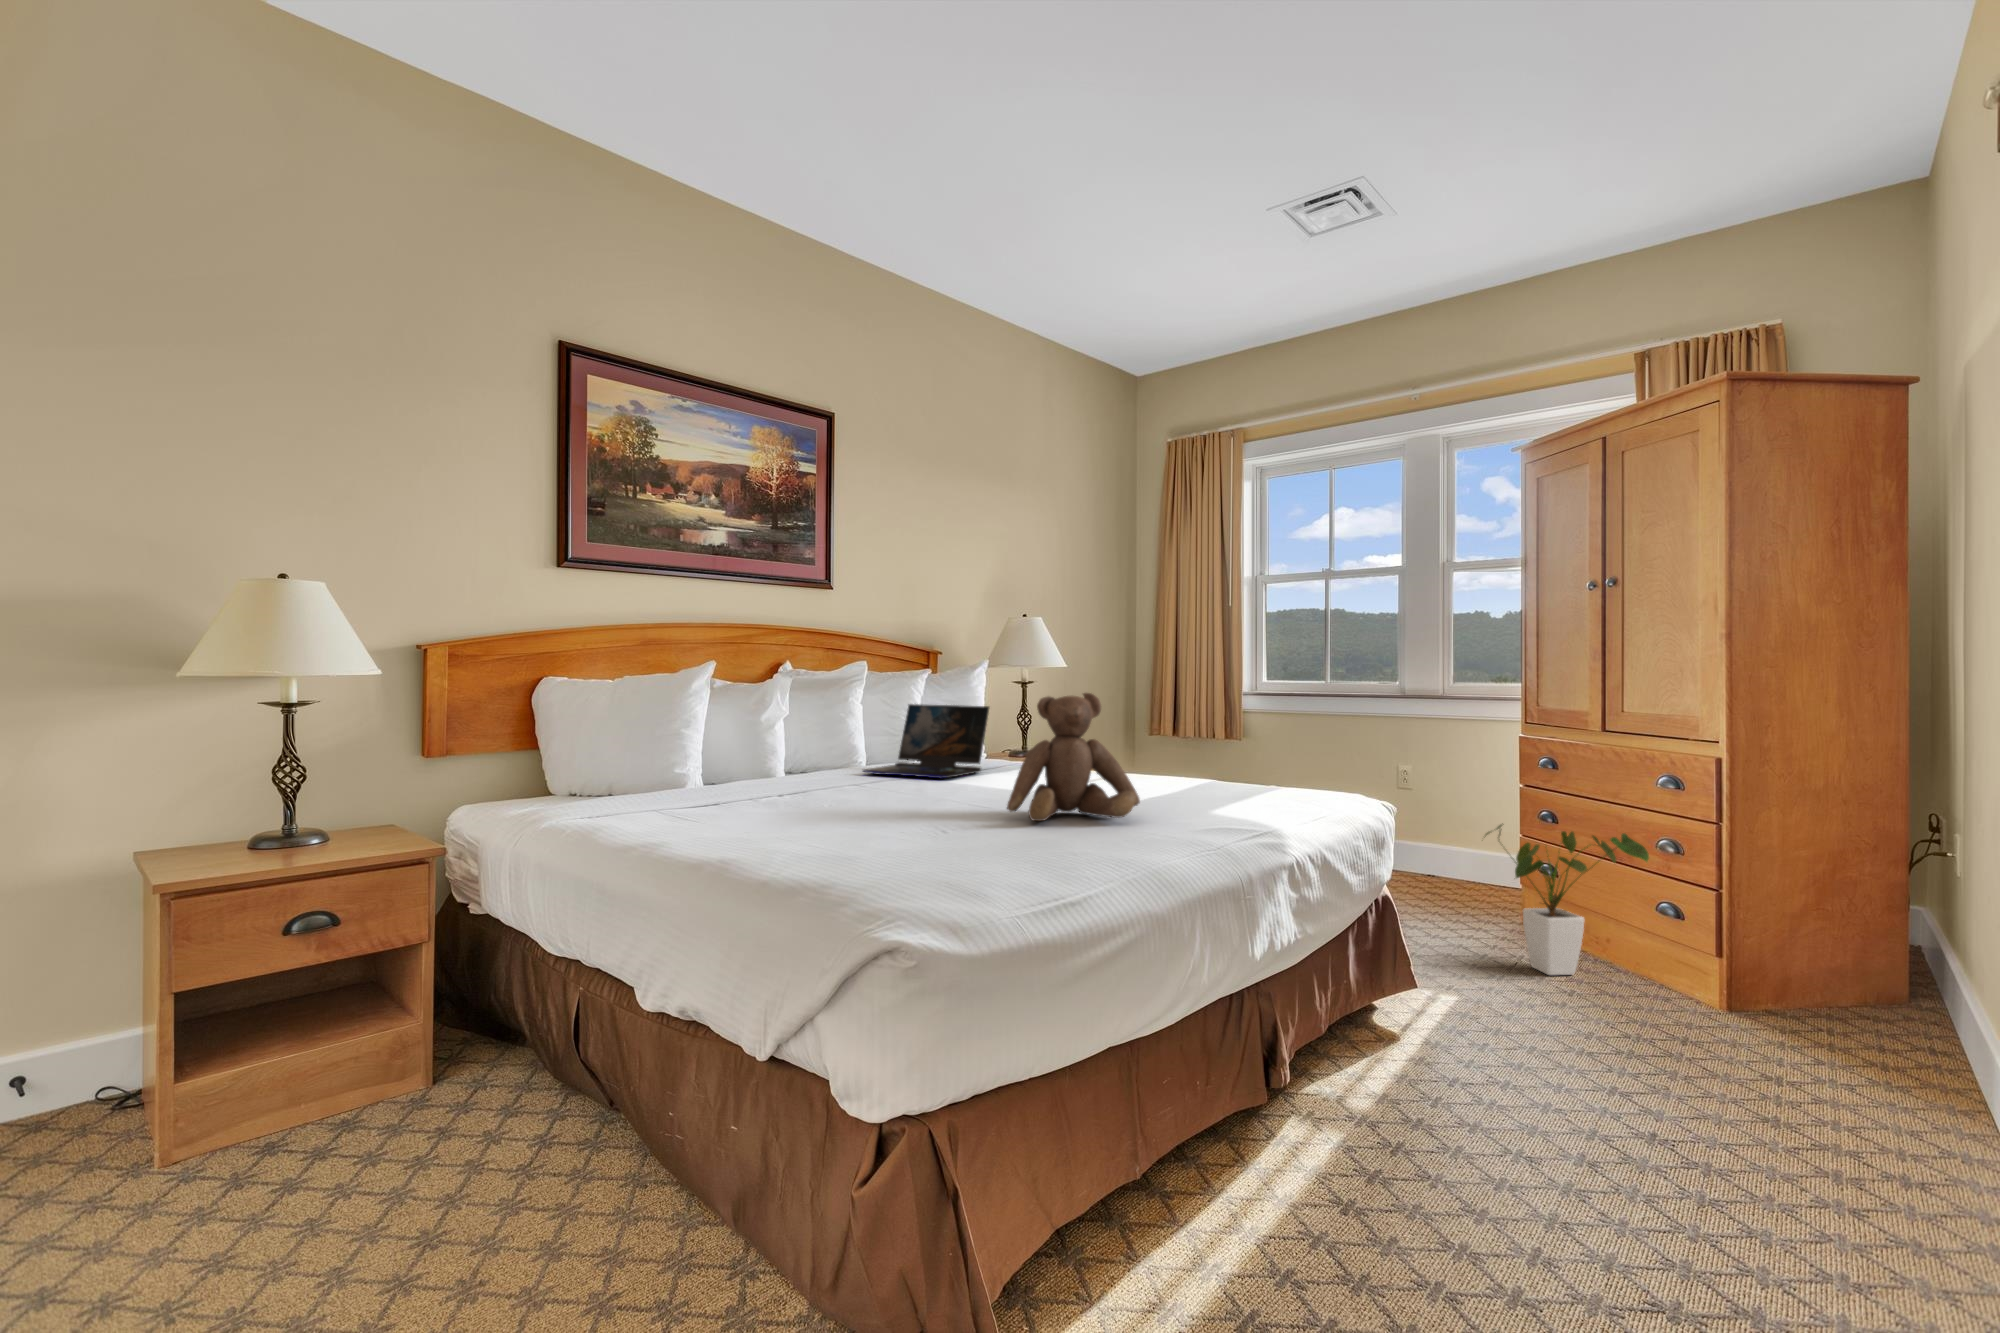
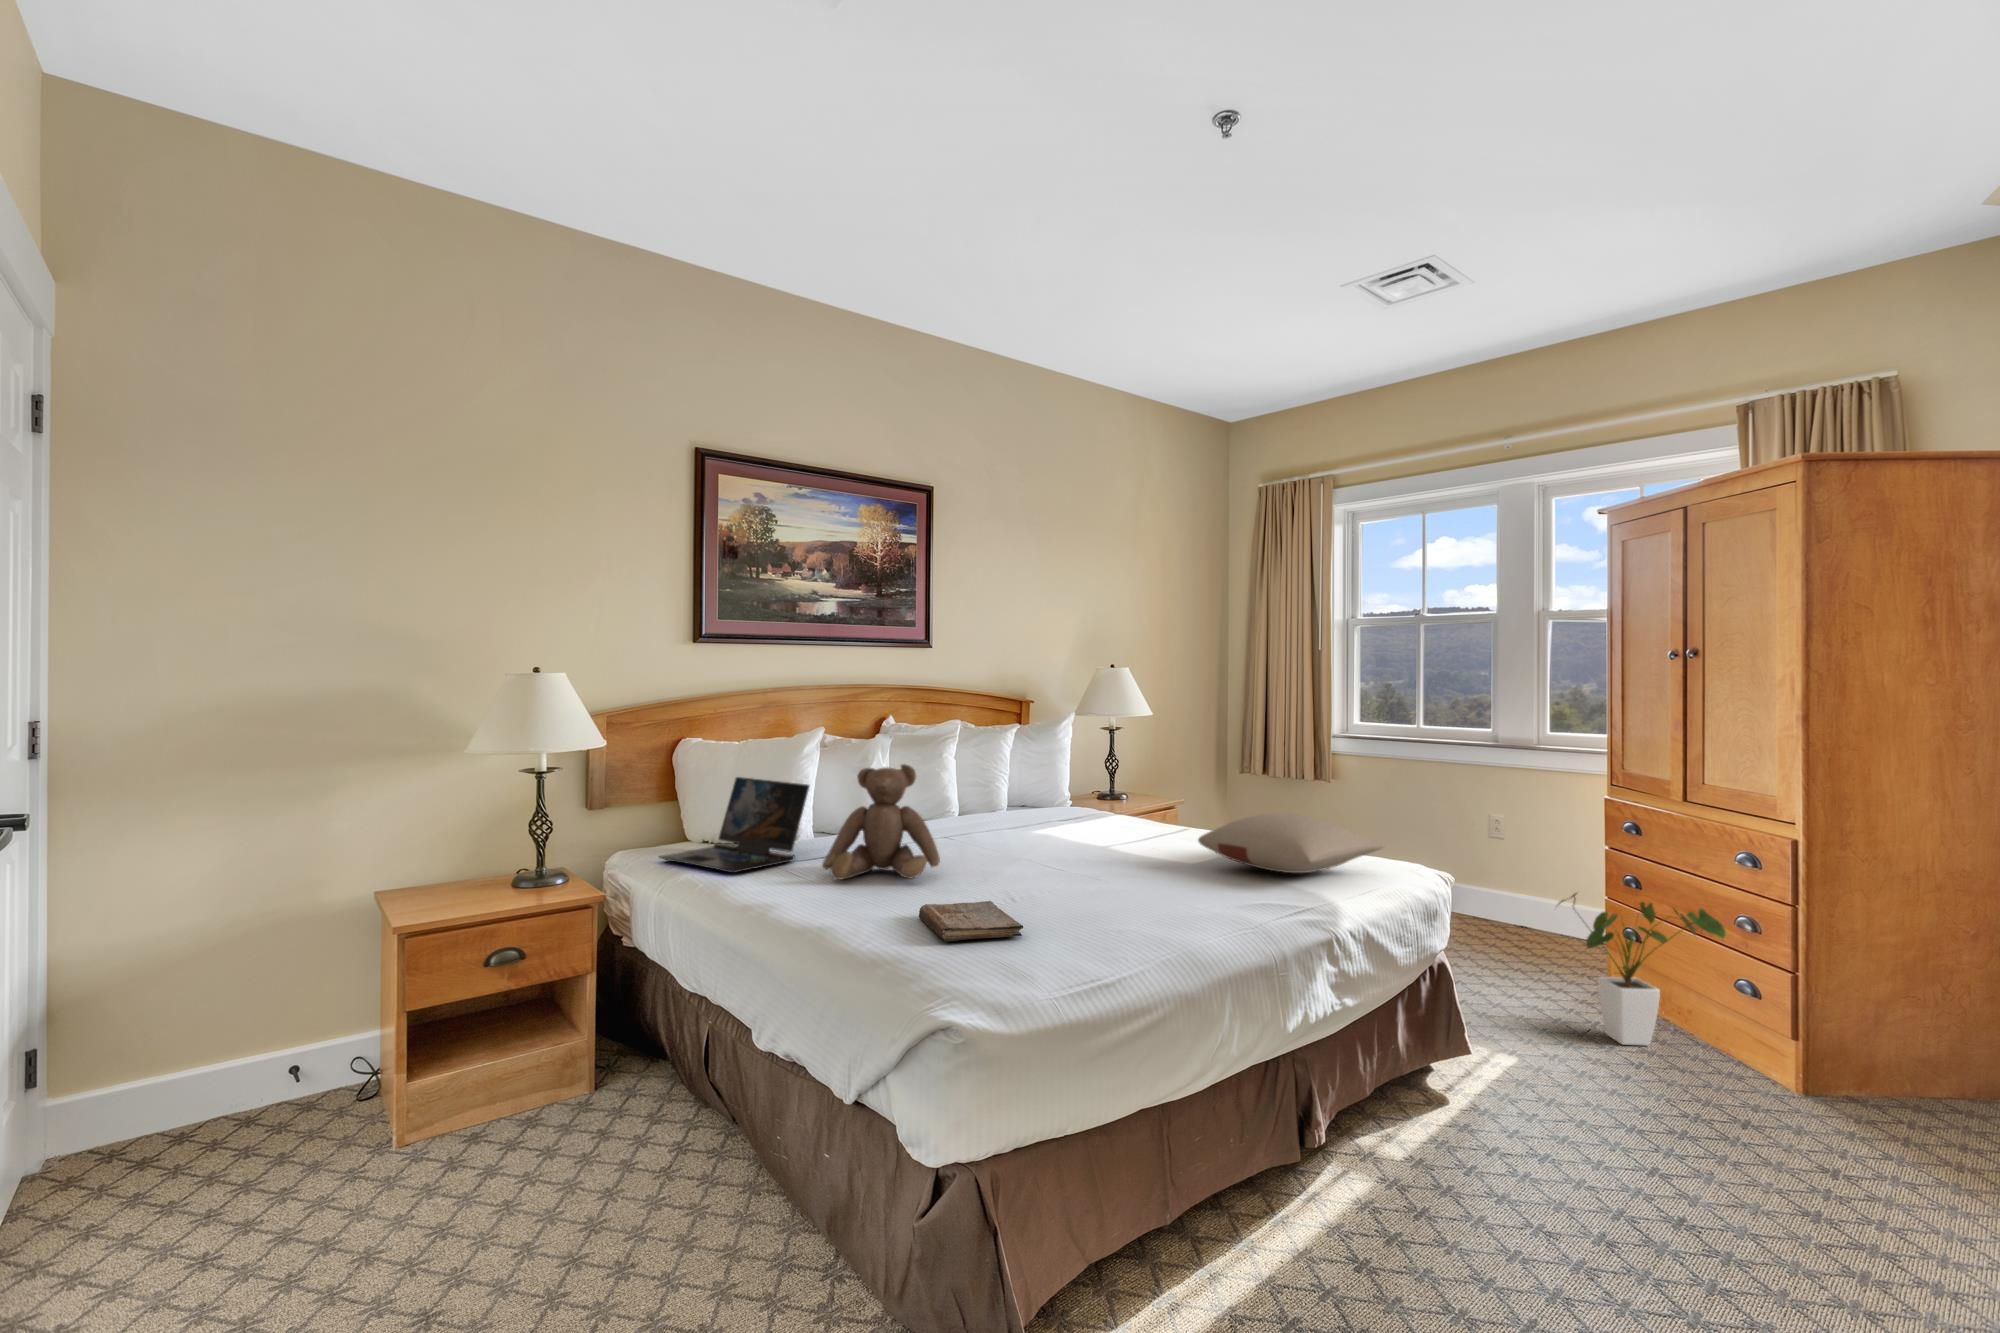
teddy bear: present [1007,693,1140,821] -> present [822,764,940,879]
laptop: present [863,704,989,778] -> present [659,777,809,873]
pillow: none [1132,742,1326,803] -> present [1198,813,1384,873]
book: none [835,830,961,868] -> present [919,901,1023,941]

